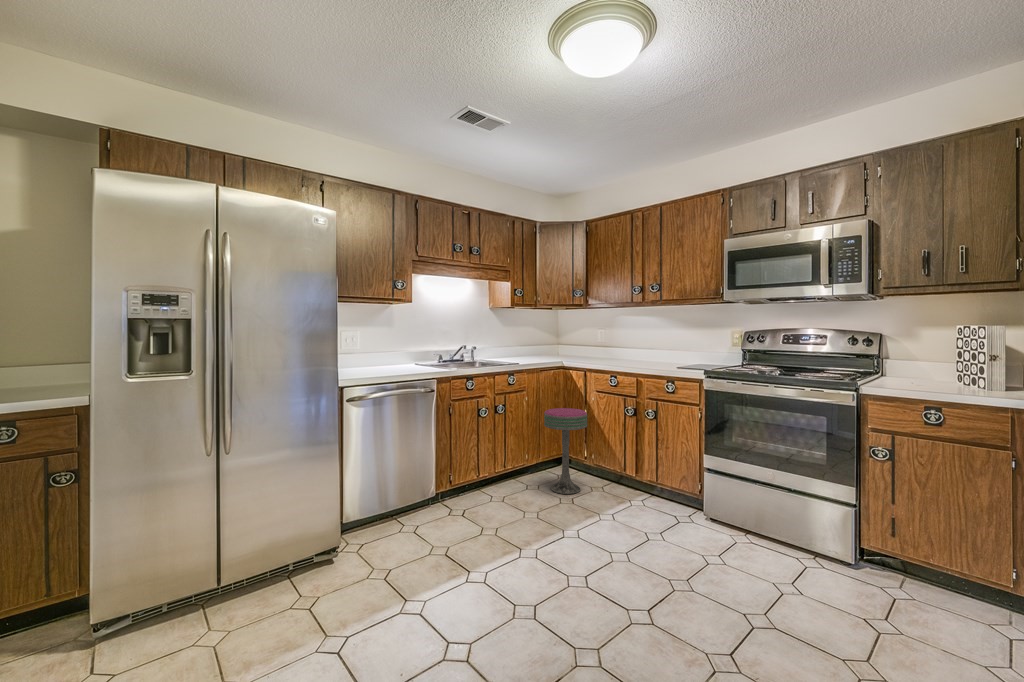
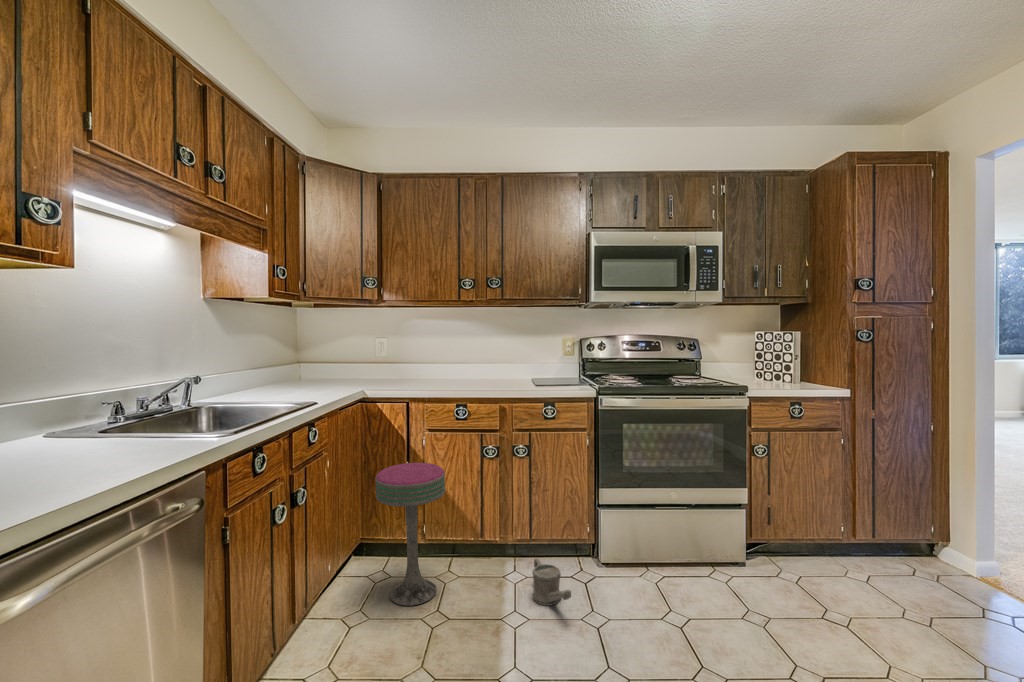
watering can: none [624,491,647,522] -> present [533,559,571,606]

